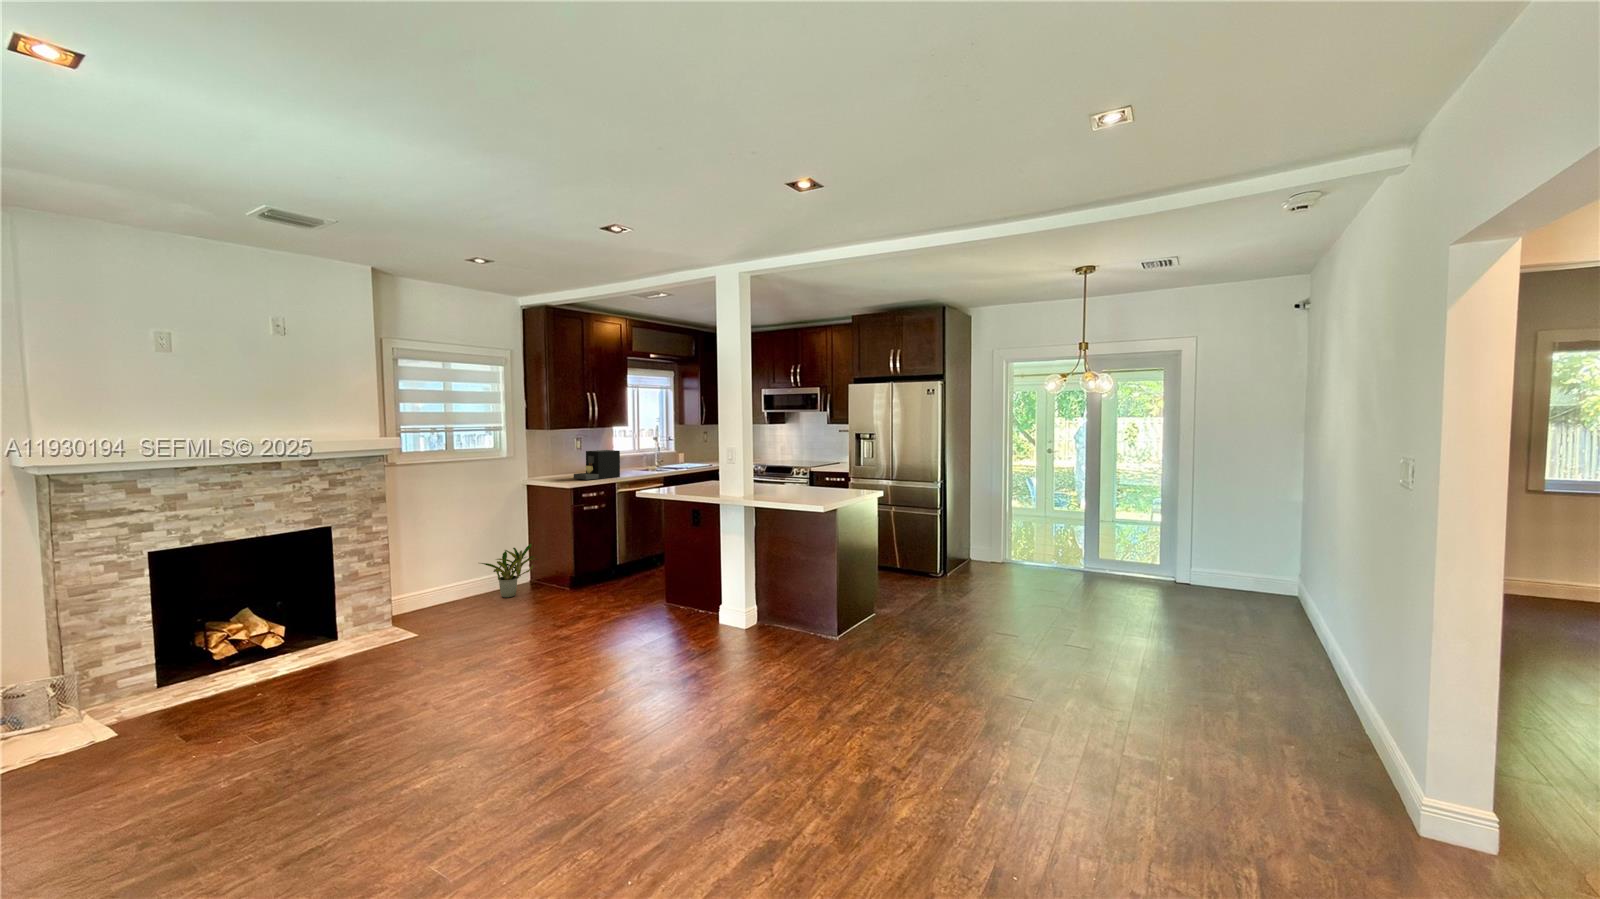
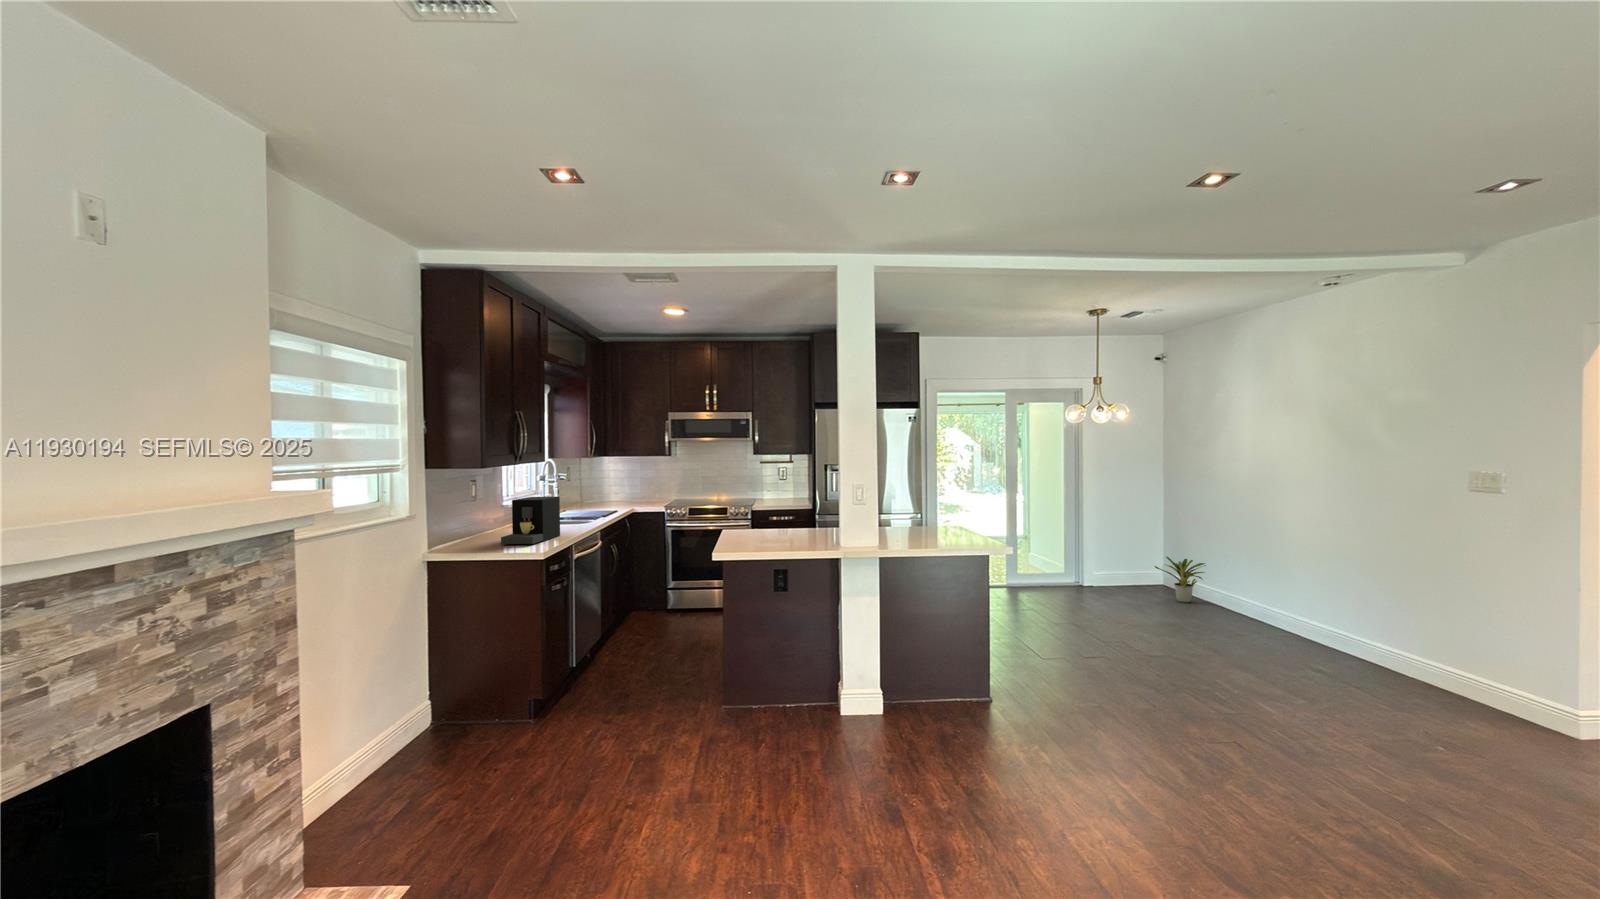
potted plant: present [481,544,538,598] -> present [1155,557,1206,603]

